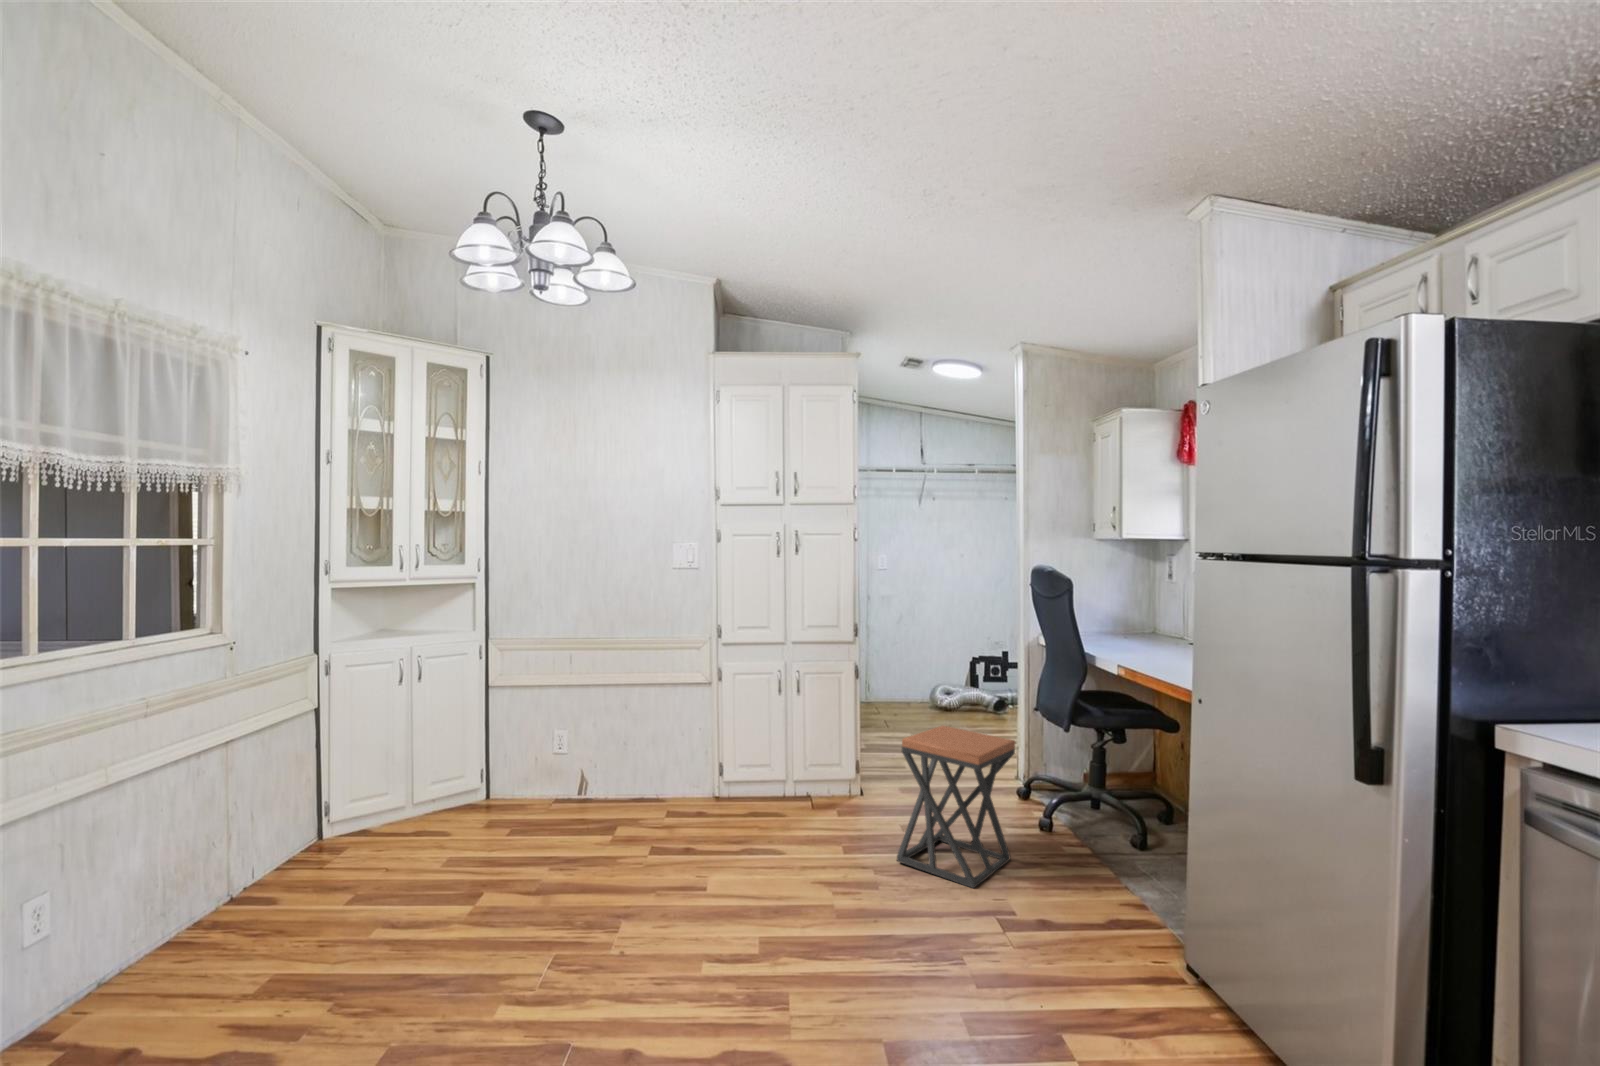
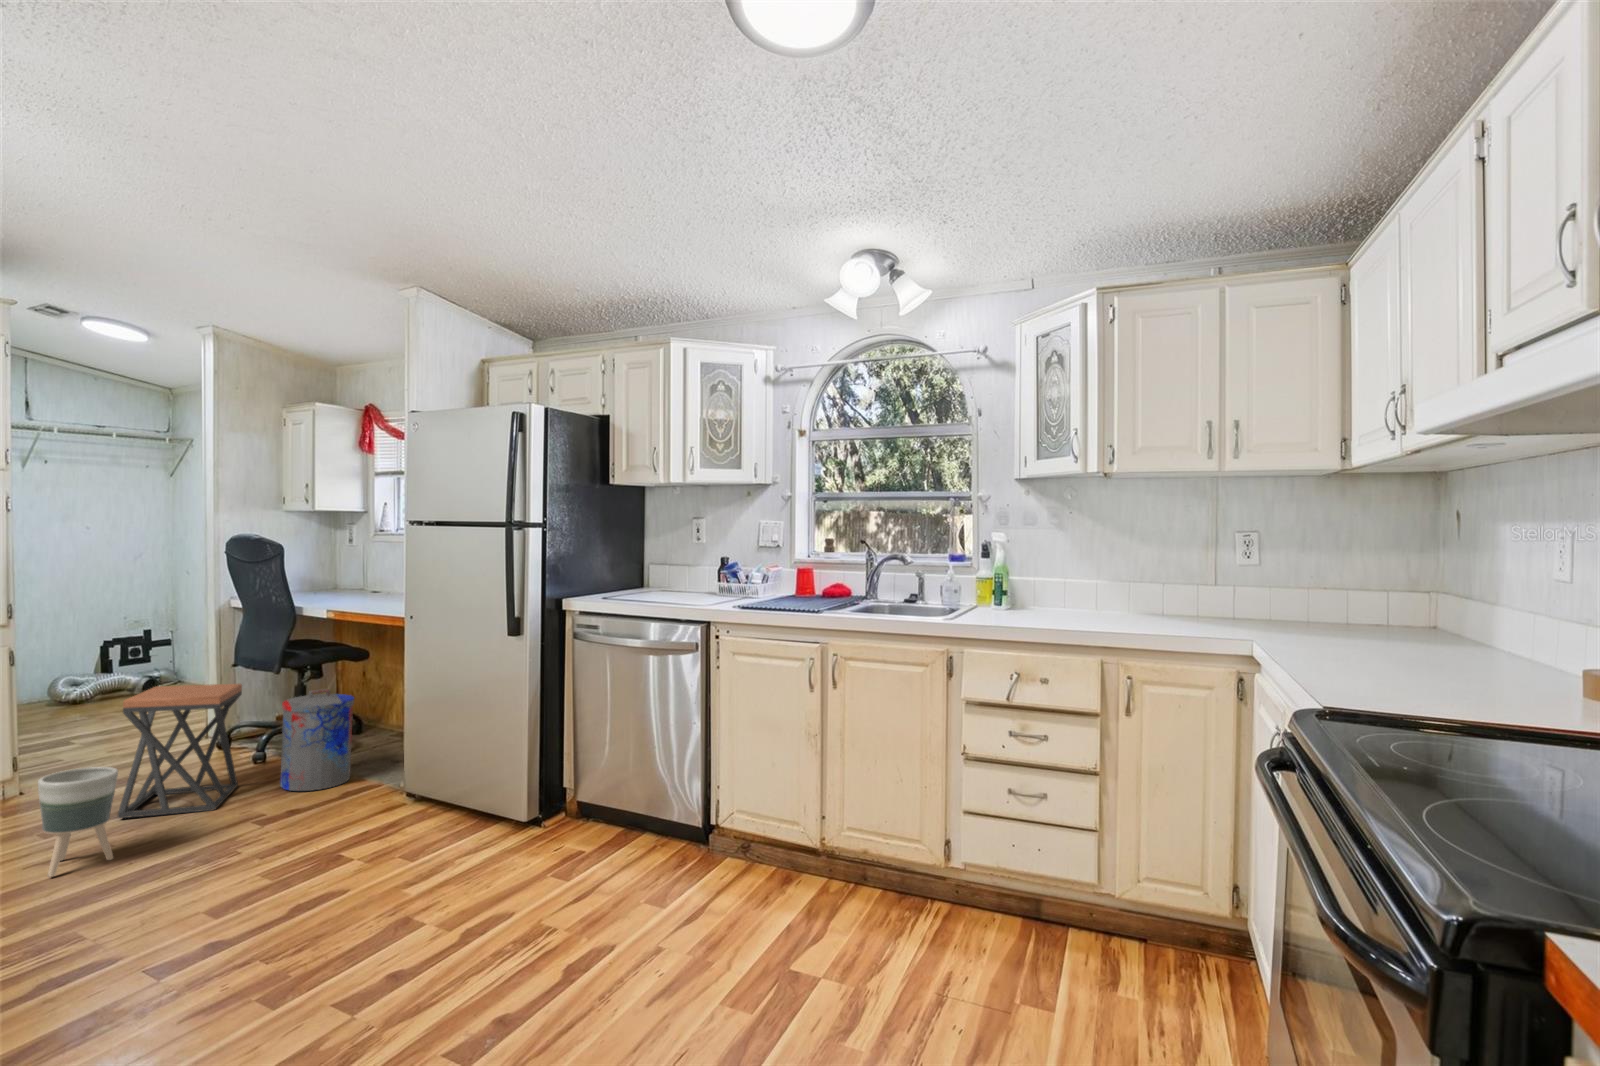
trash can: none [1047,769,1135,908] -> present [280,689,354,791]
planter: none [809,806,870,919] -> present [38,767,118,877]

